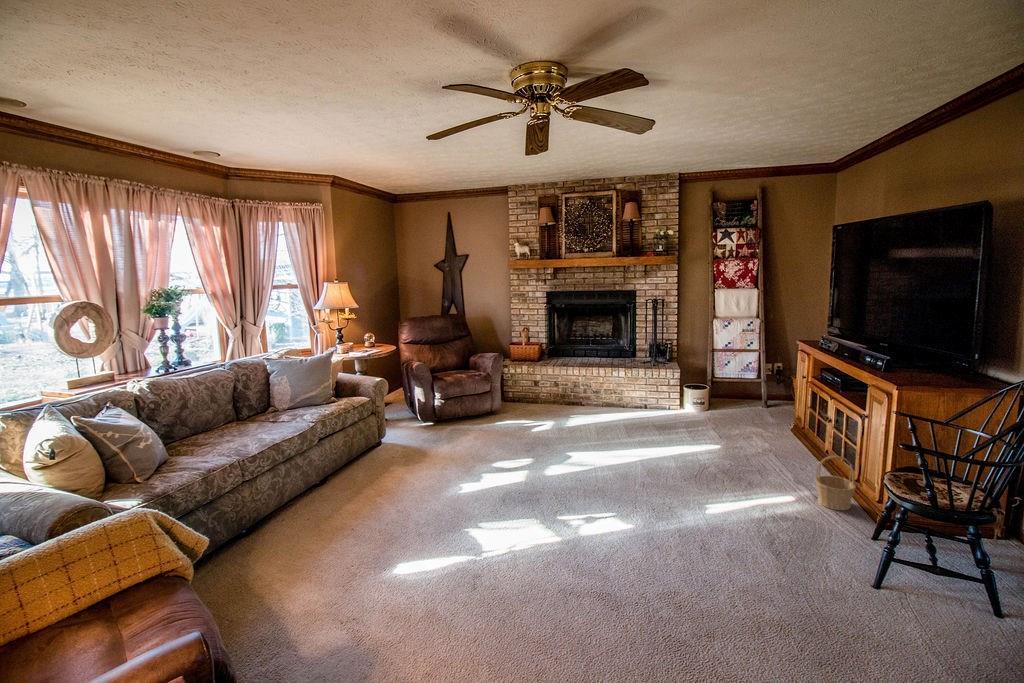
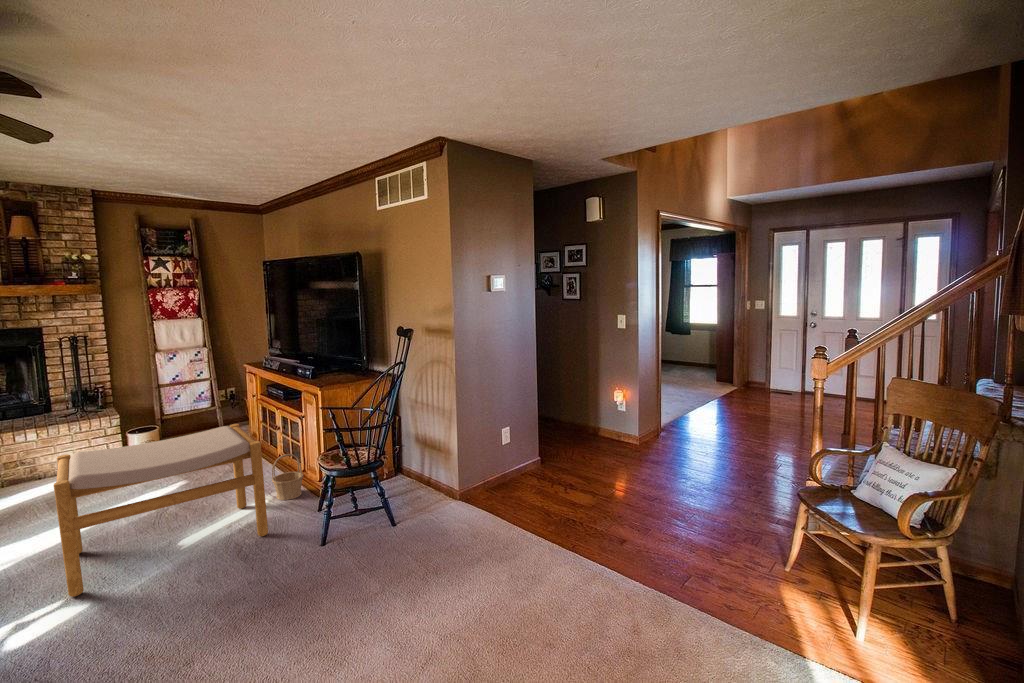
footstool: none [626,402,810,545] -> present [54,424,268,597]

